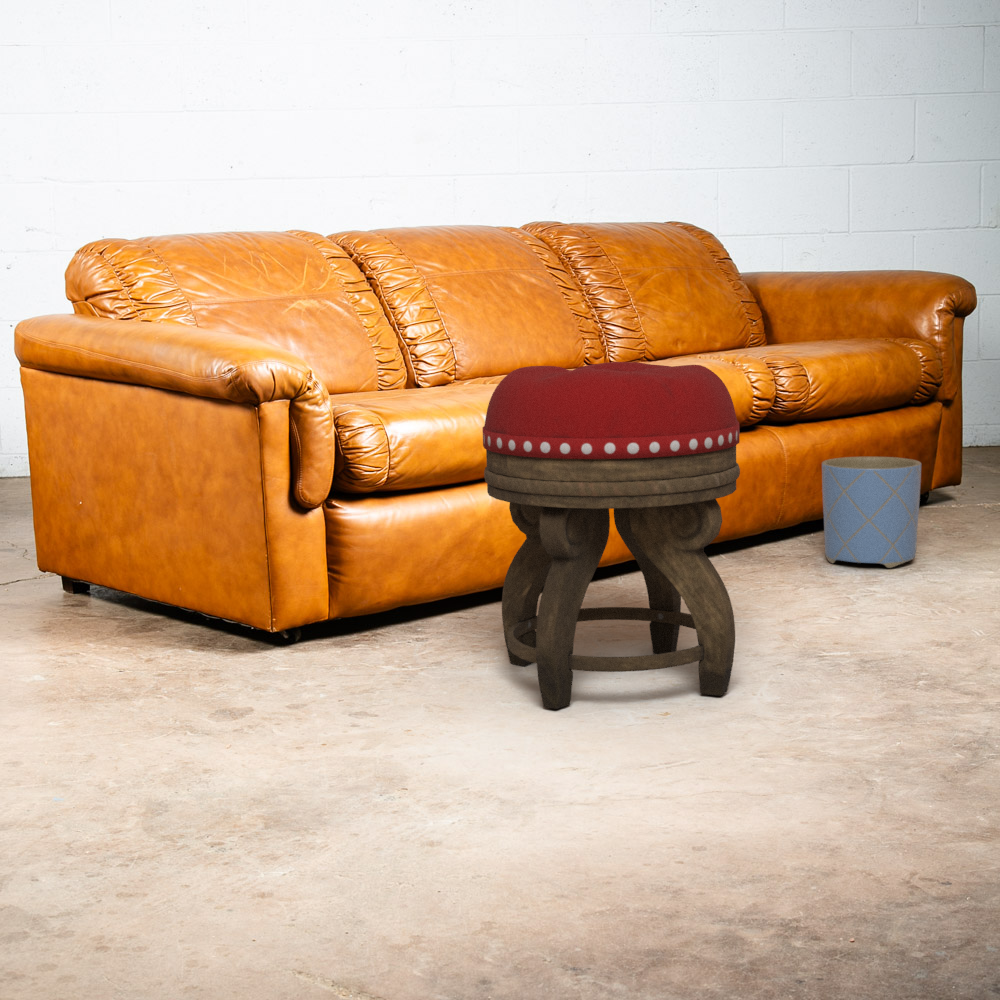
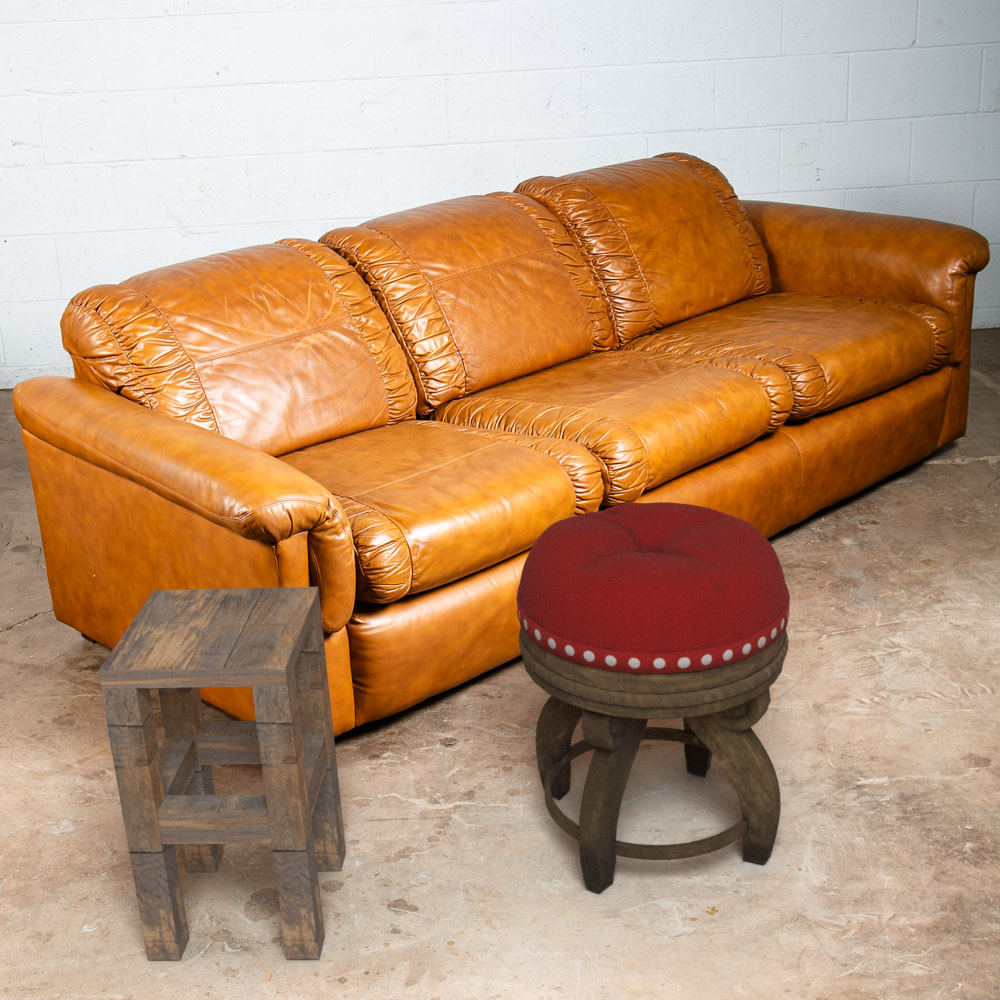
side table: none [89,403,310,740] -> present [98,587,346,960]
planter: present [822,457,921,568] -> none [841,472,943,596]

